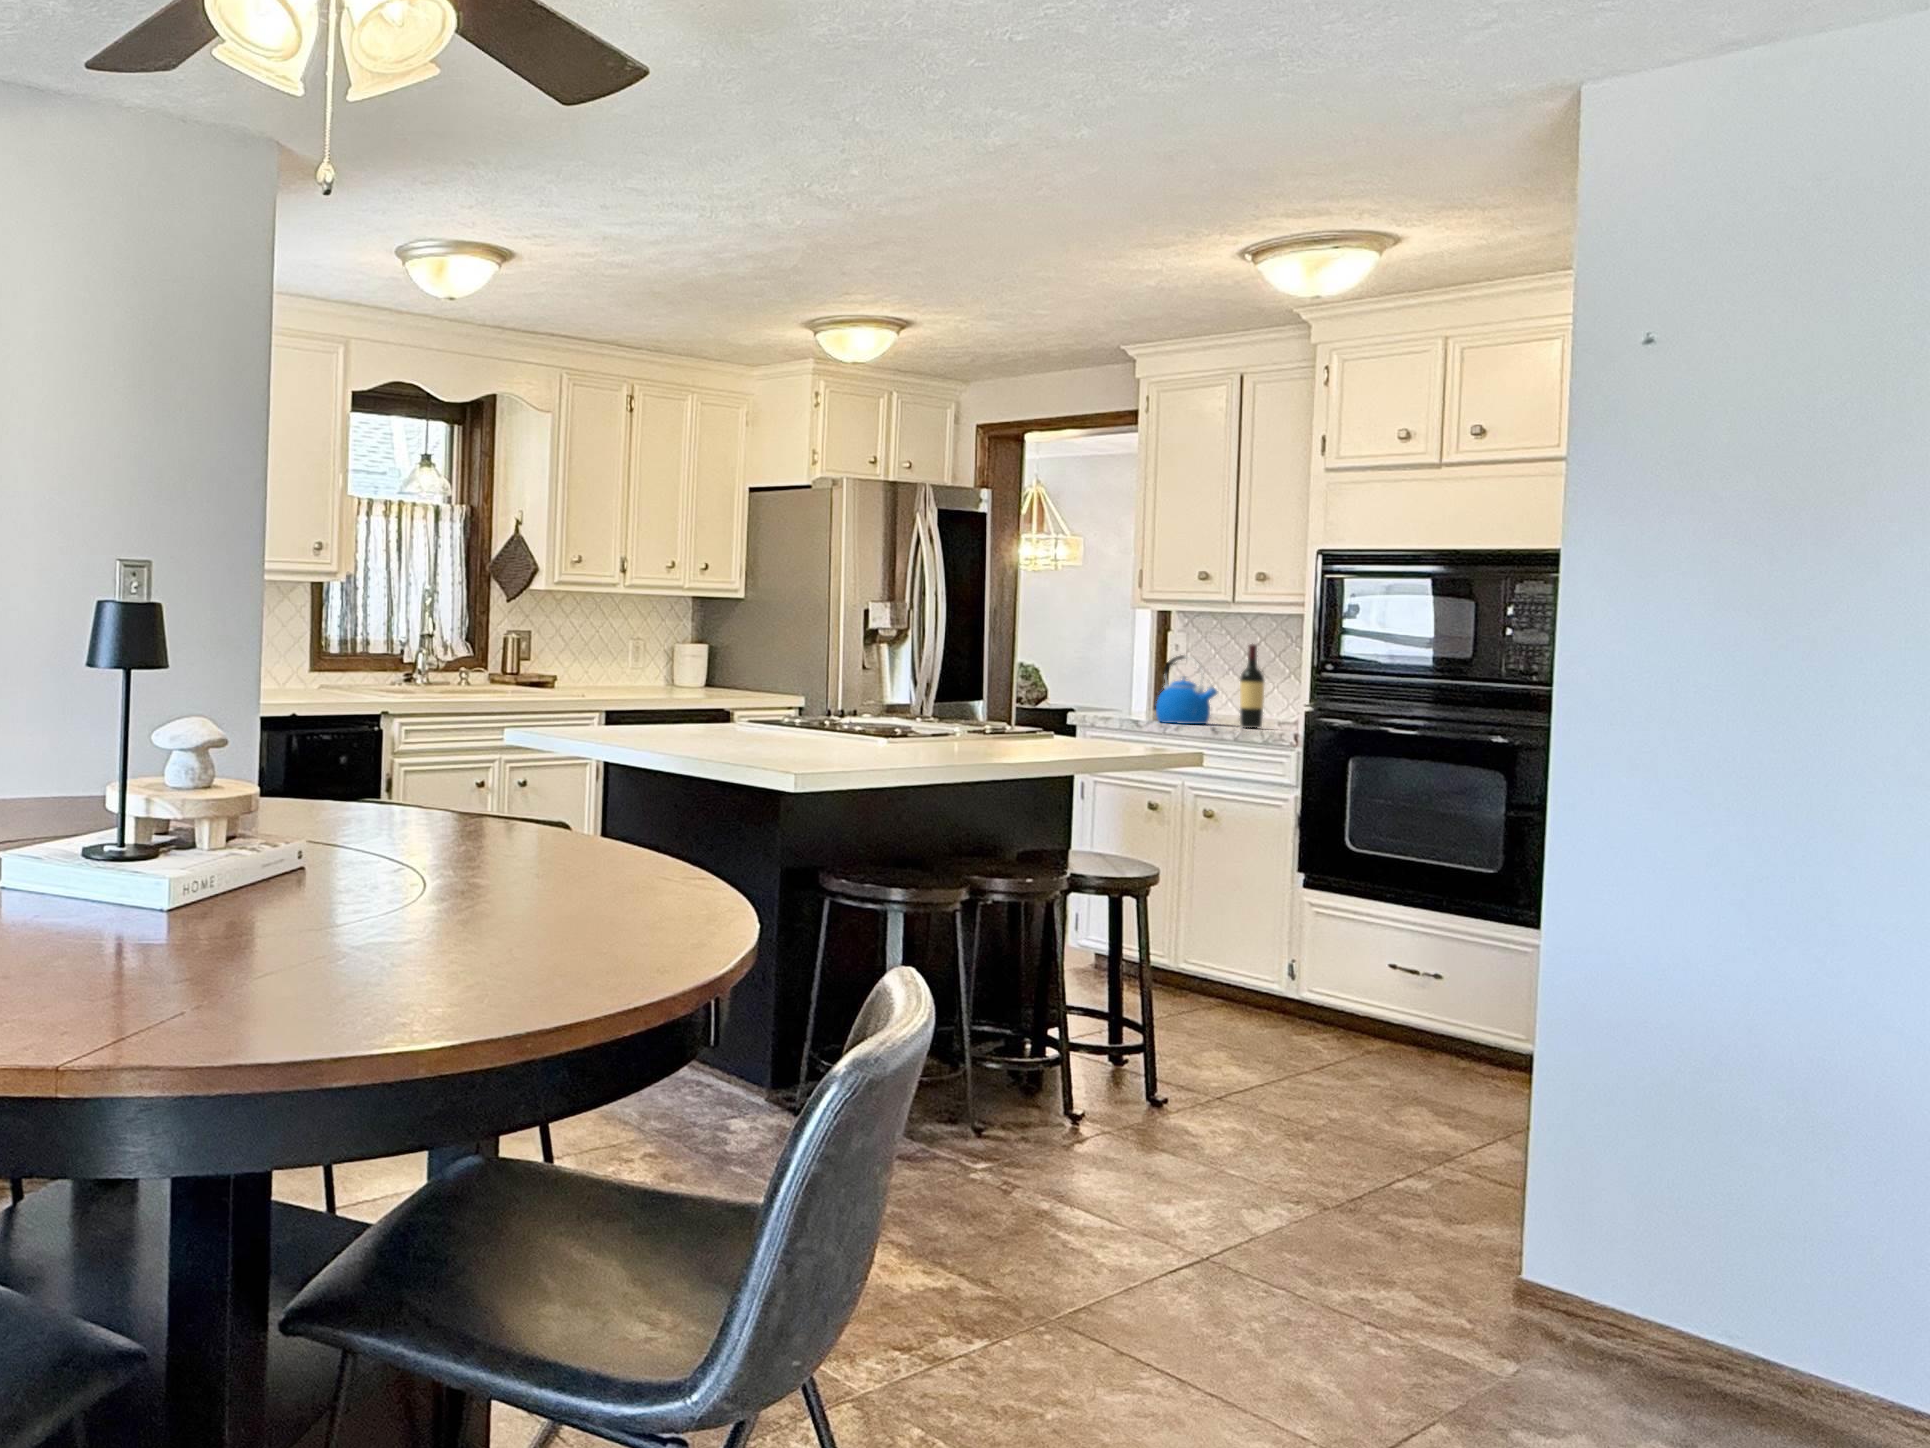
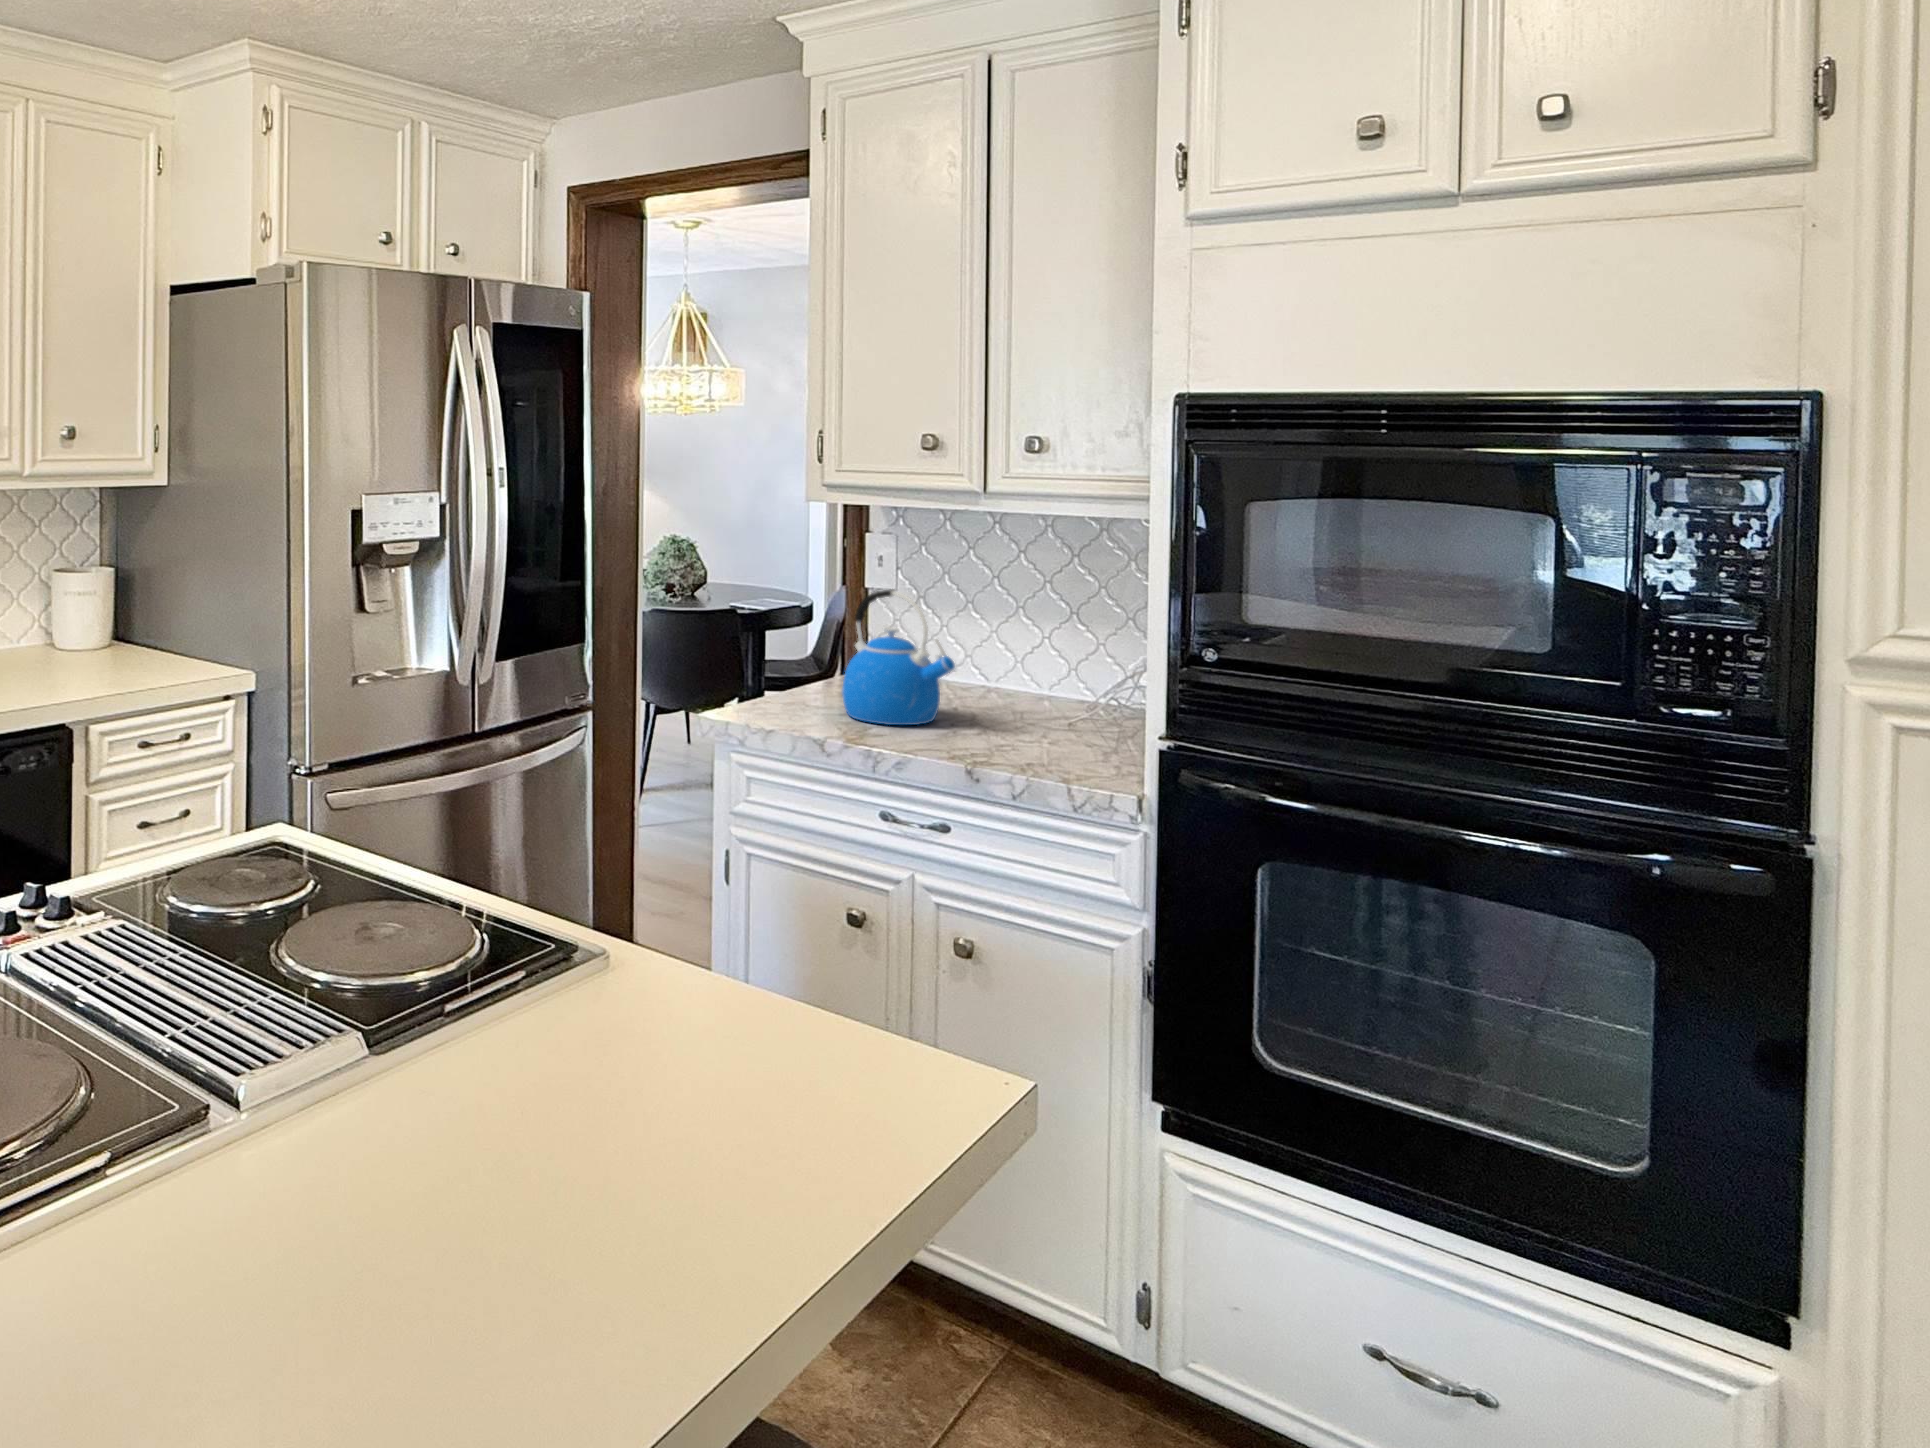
wine bottle: present [1240,644,1264,728] -> none [999,576,1045,743]

